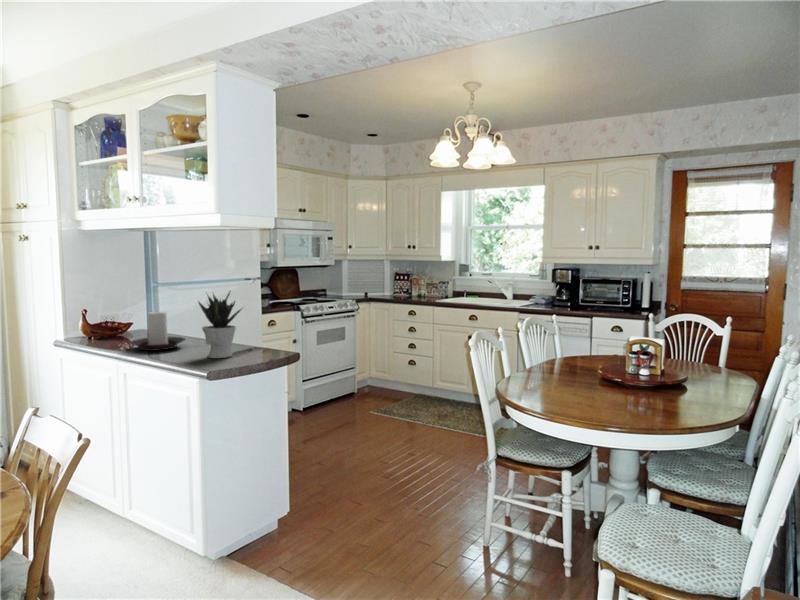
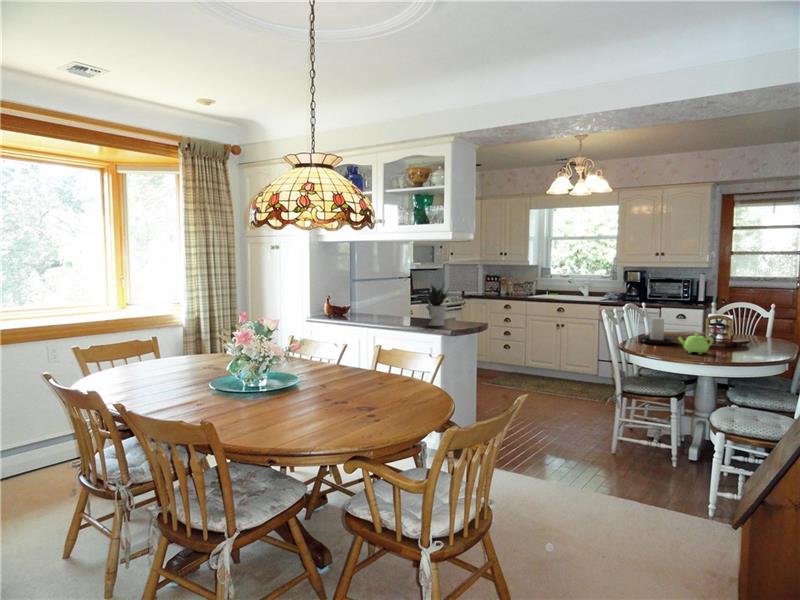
candle holder: present [130,312,185,351] -> present [638,317,676,344]
teapot: none [573,374,625,408] -> present [678,334,713,354]

